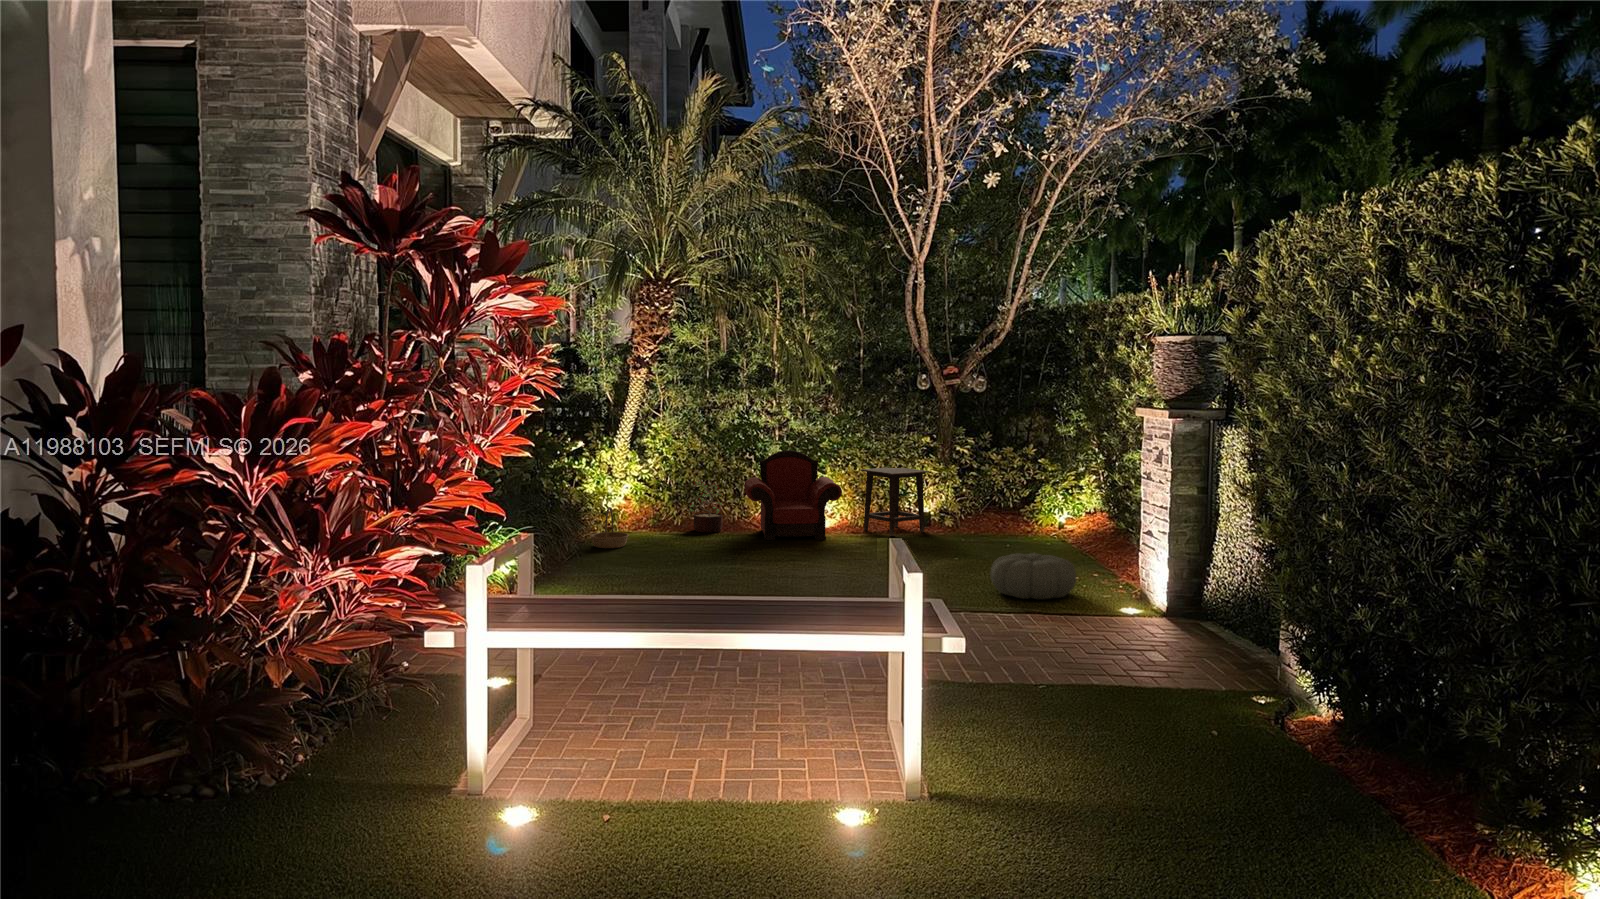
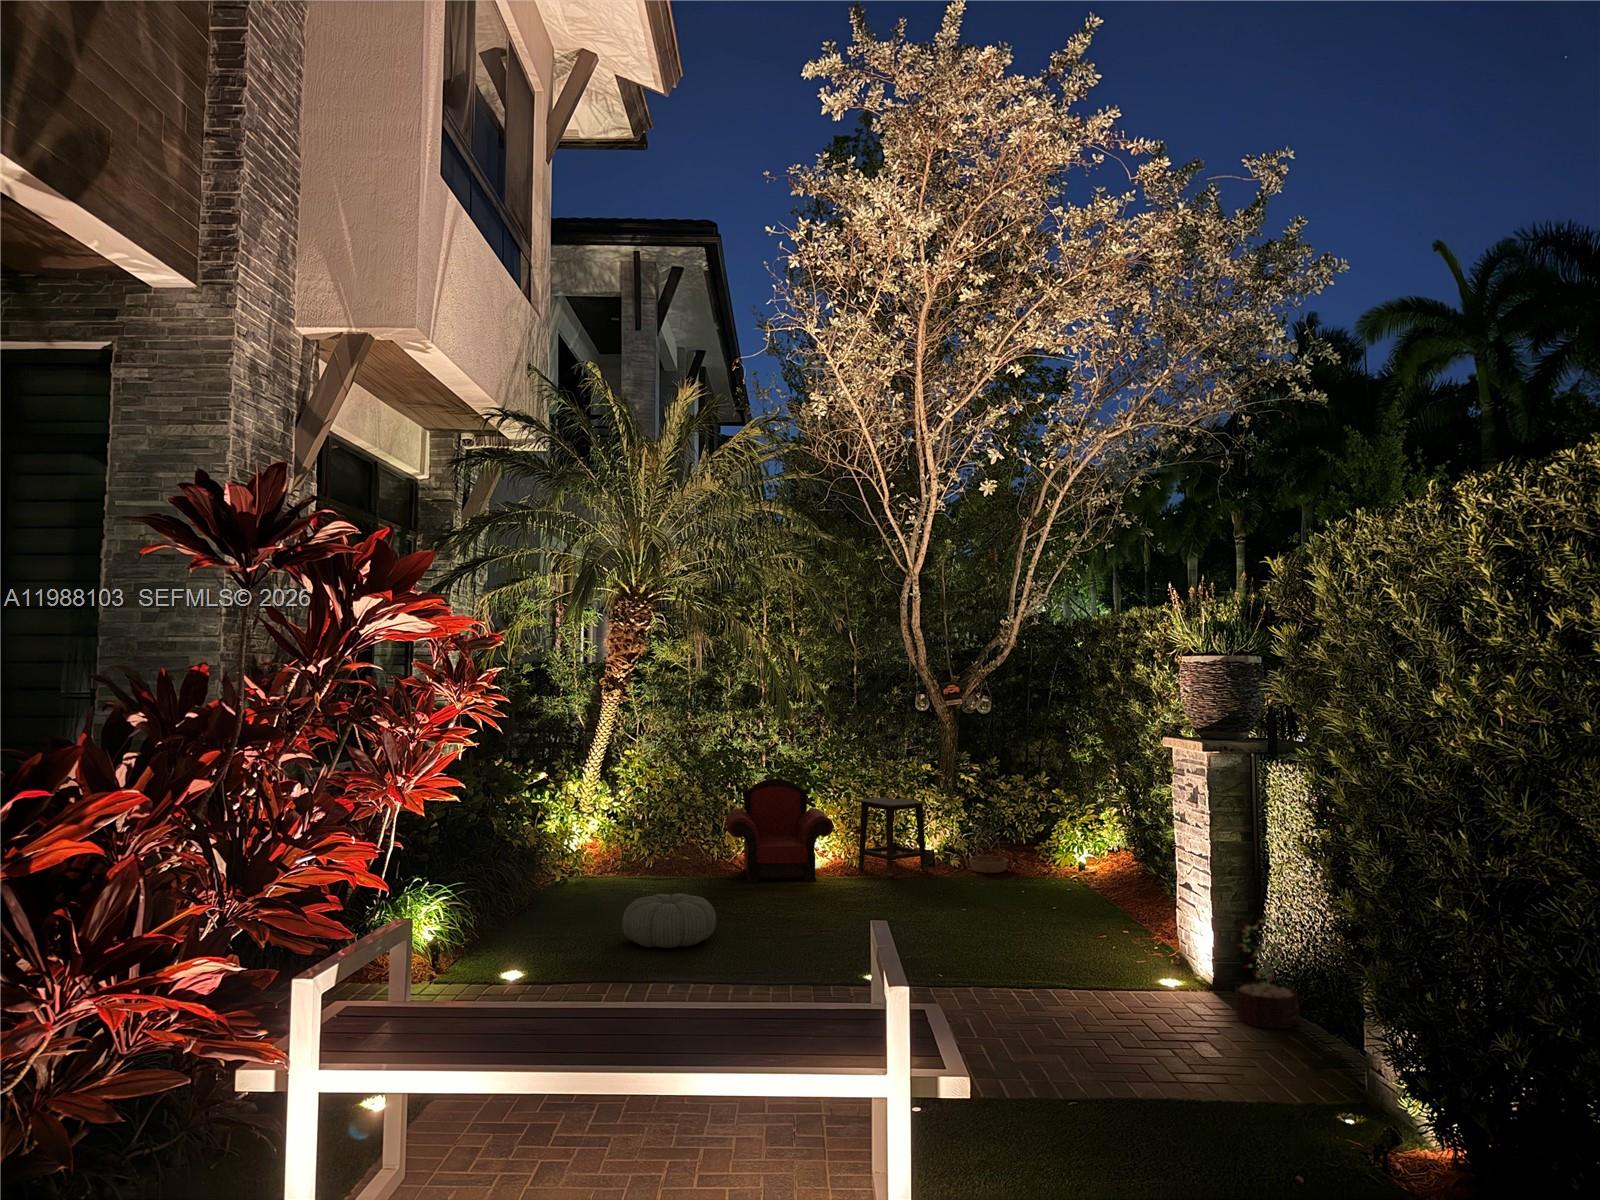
decorative plant: present [688,480,723,532] -> present [1235,916,1300,1029]
basket: present [590,507,629,548] -> present [969,830,1008,873]
pouf: present [990,553,1076,599] -> present [622,894,716,948]

